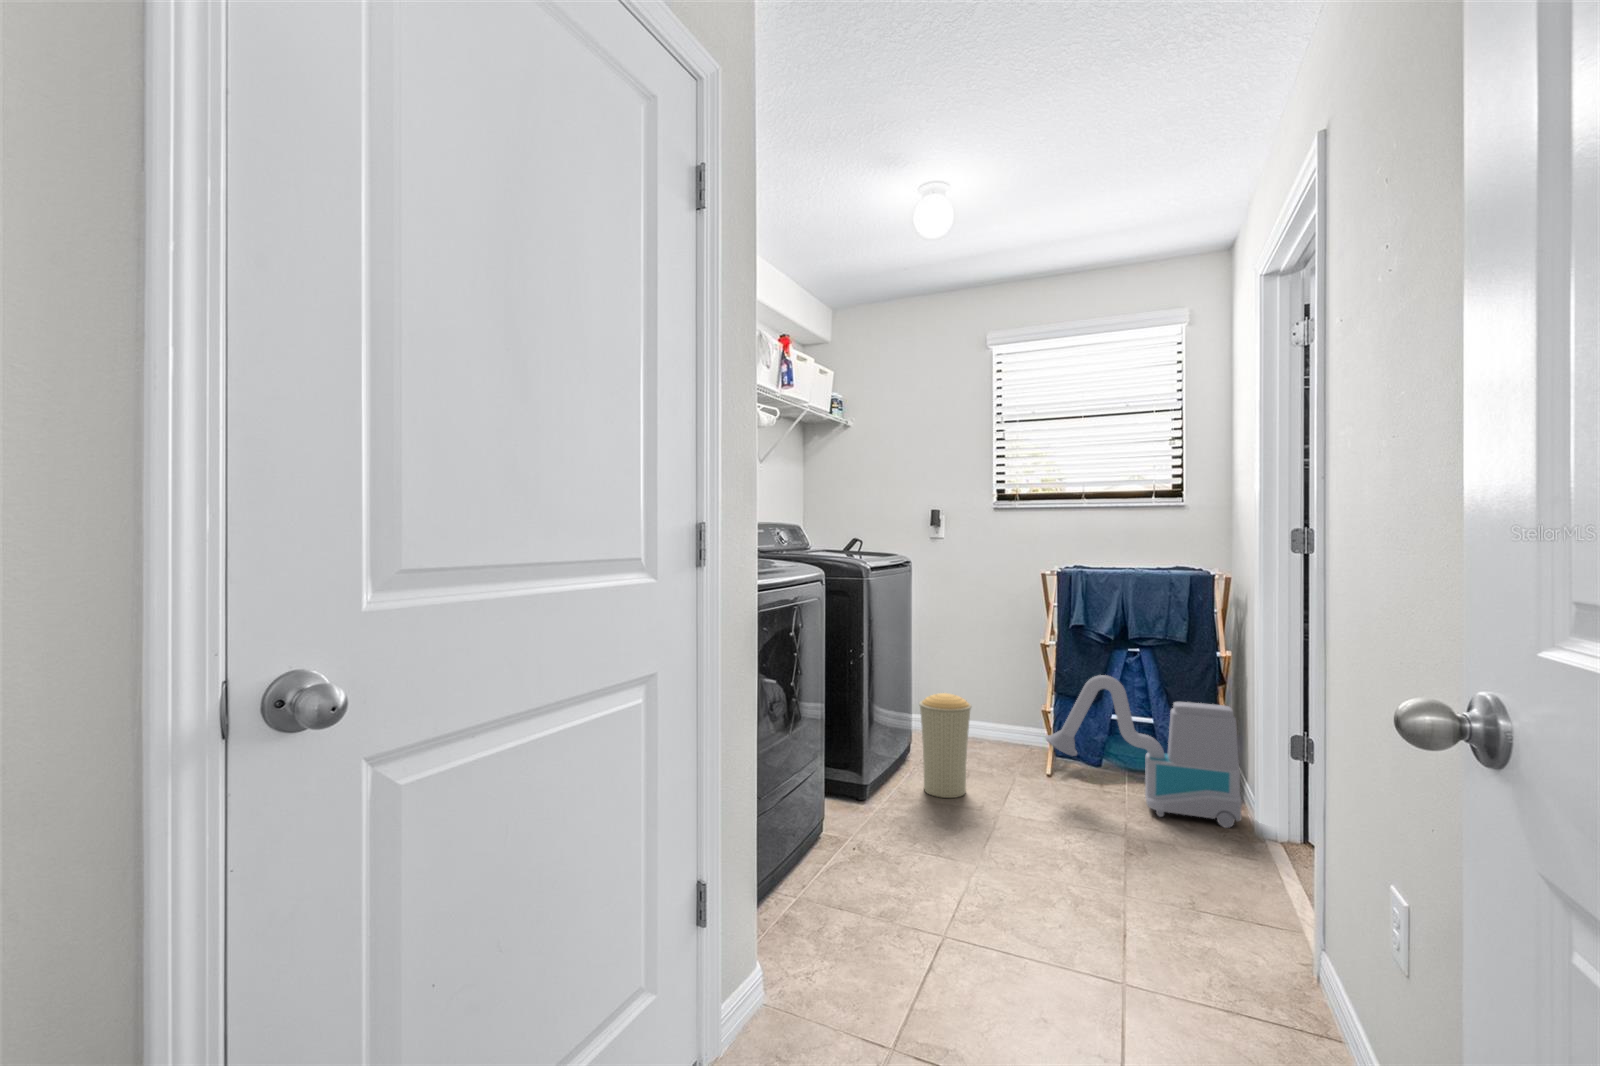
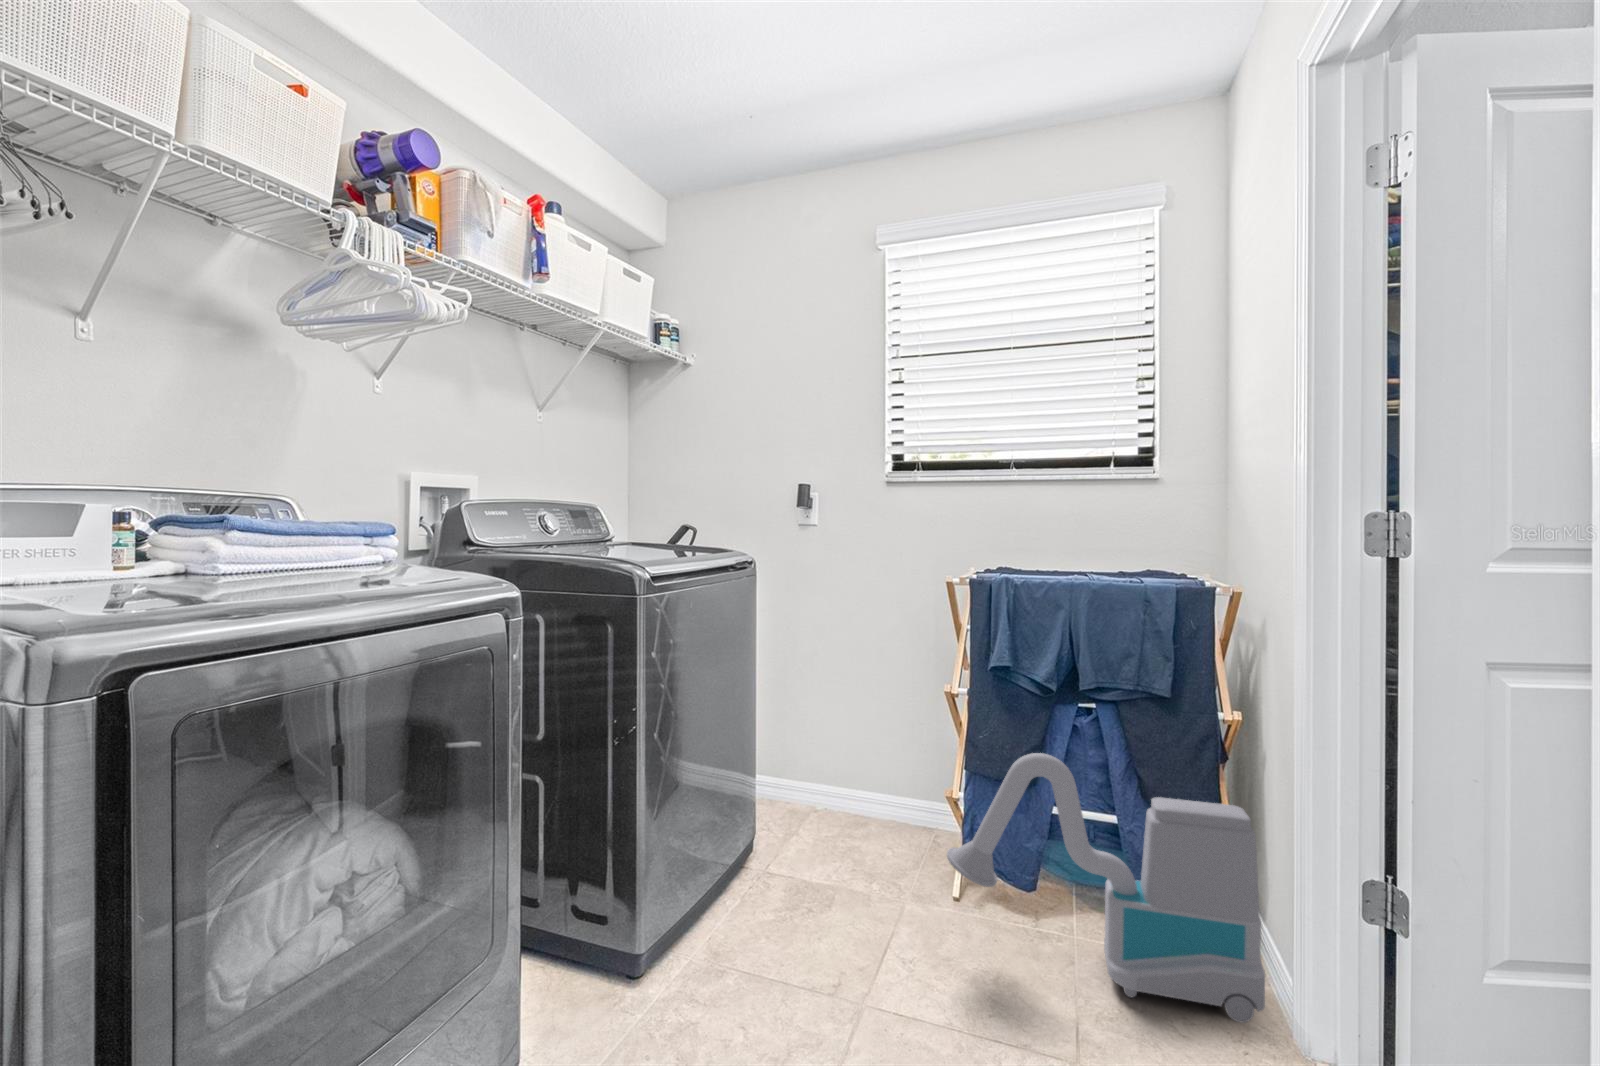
trash can: present [919,693,972,798] -> none [744,780,829,961]

